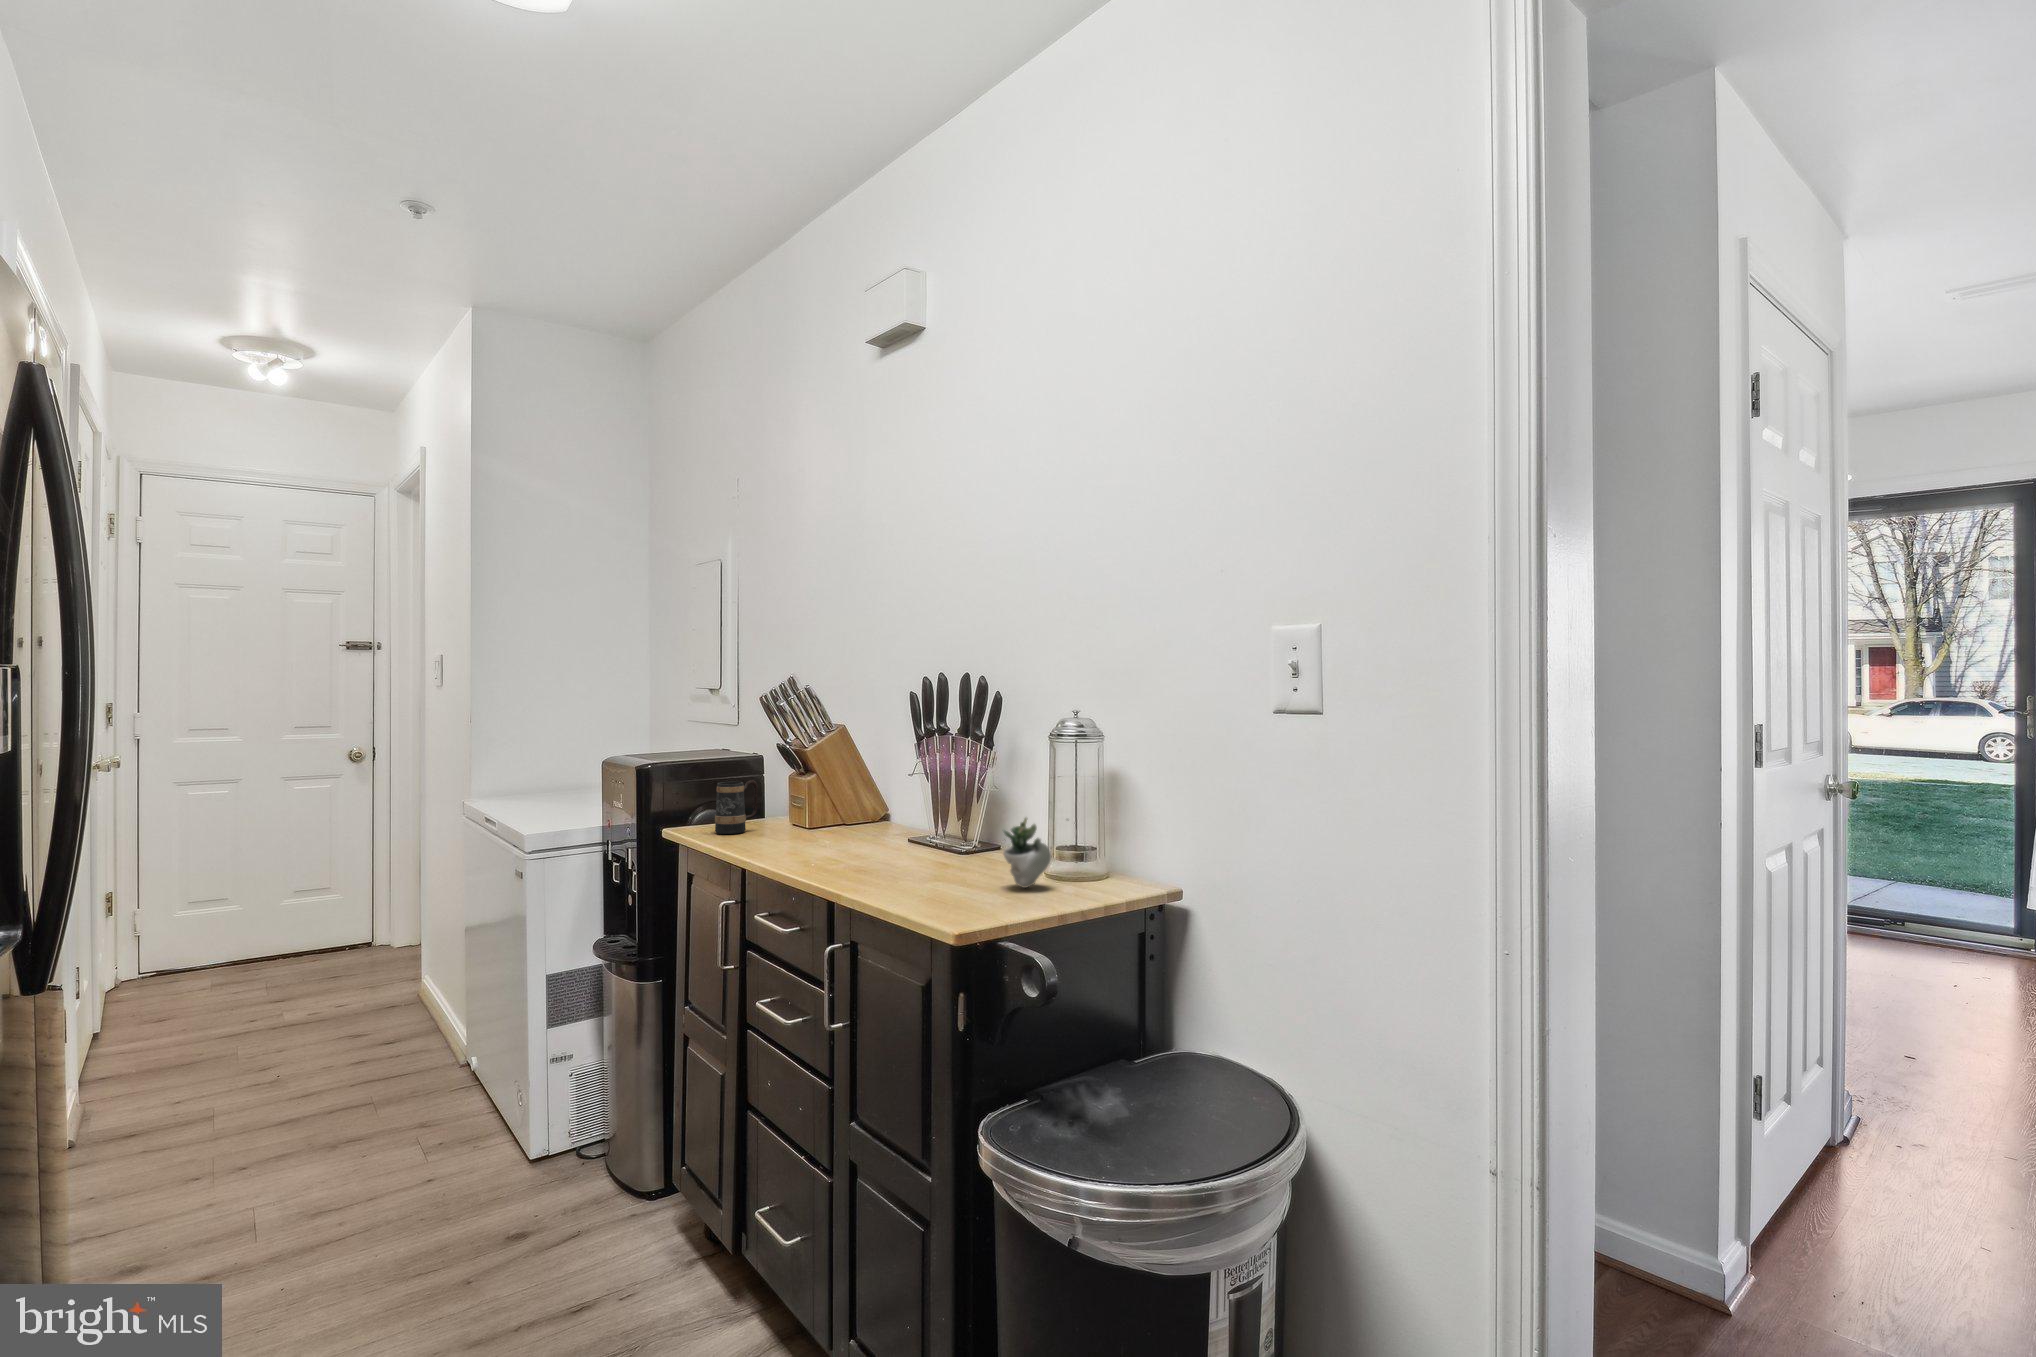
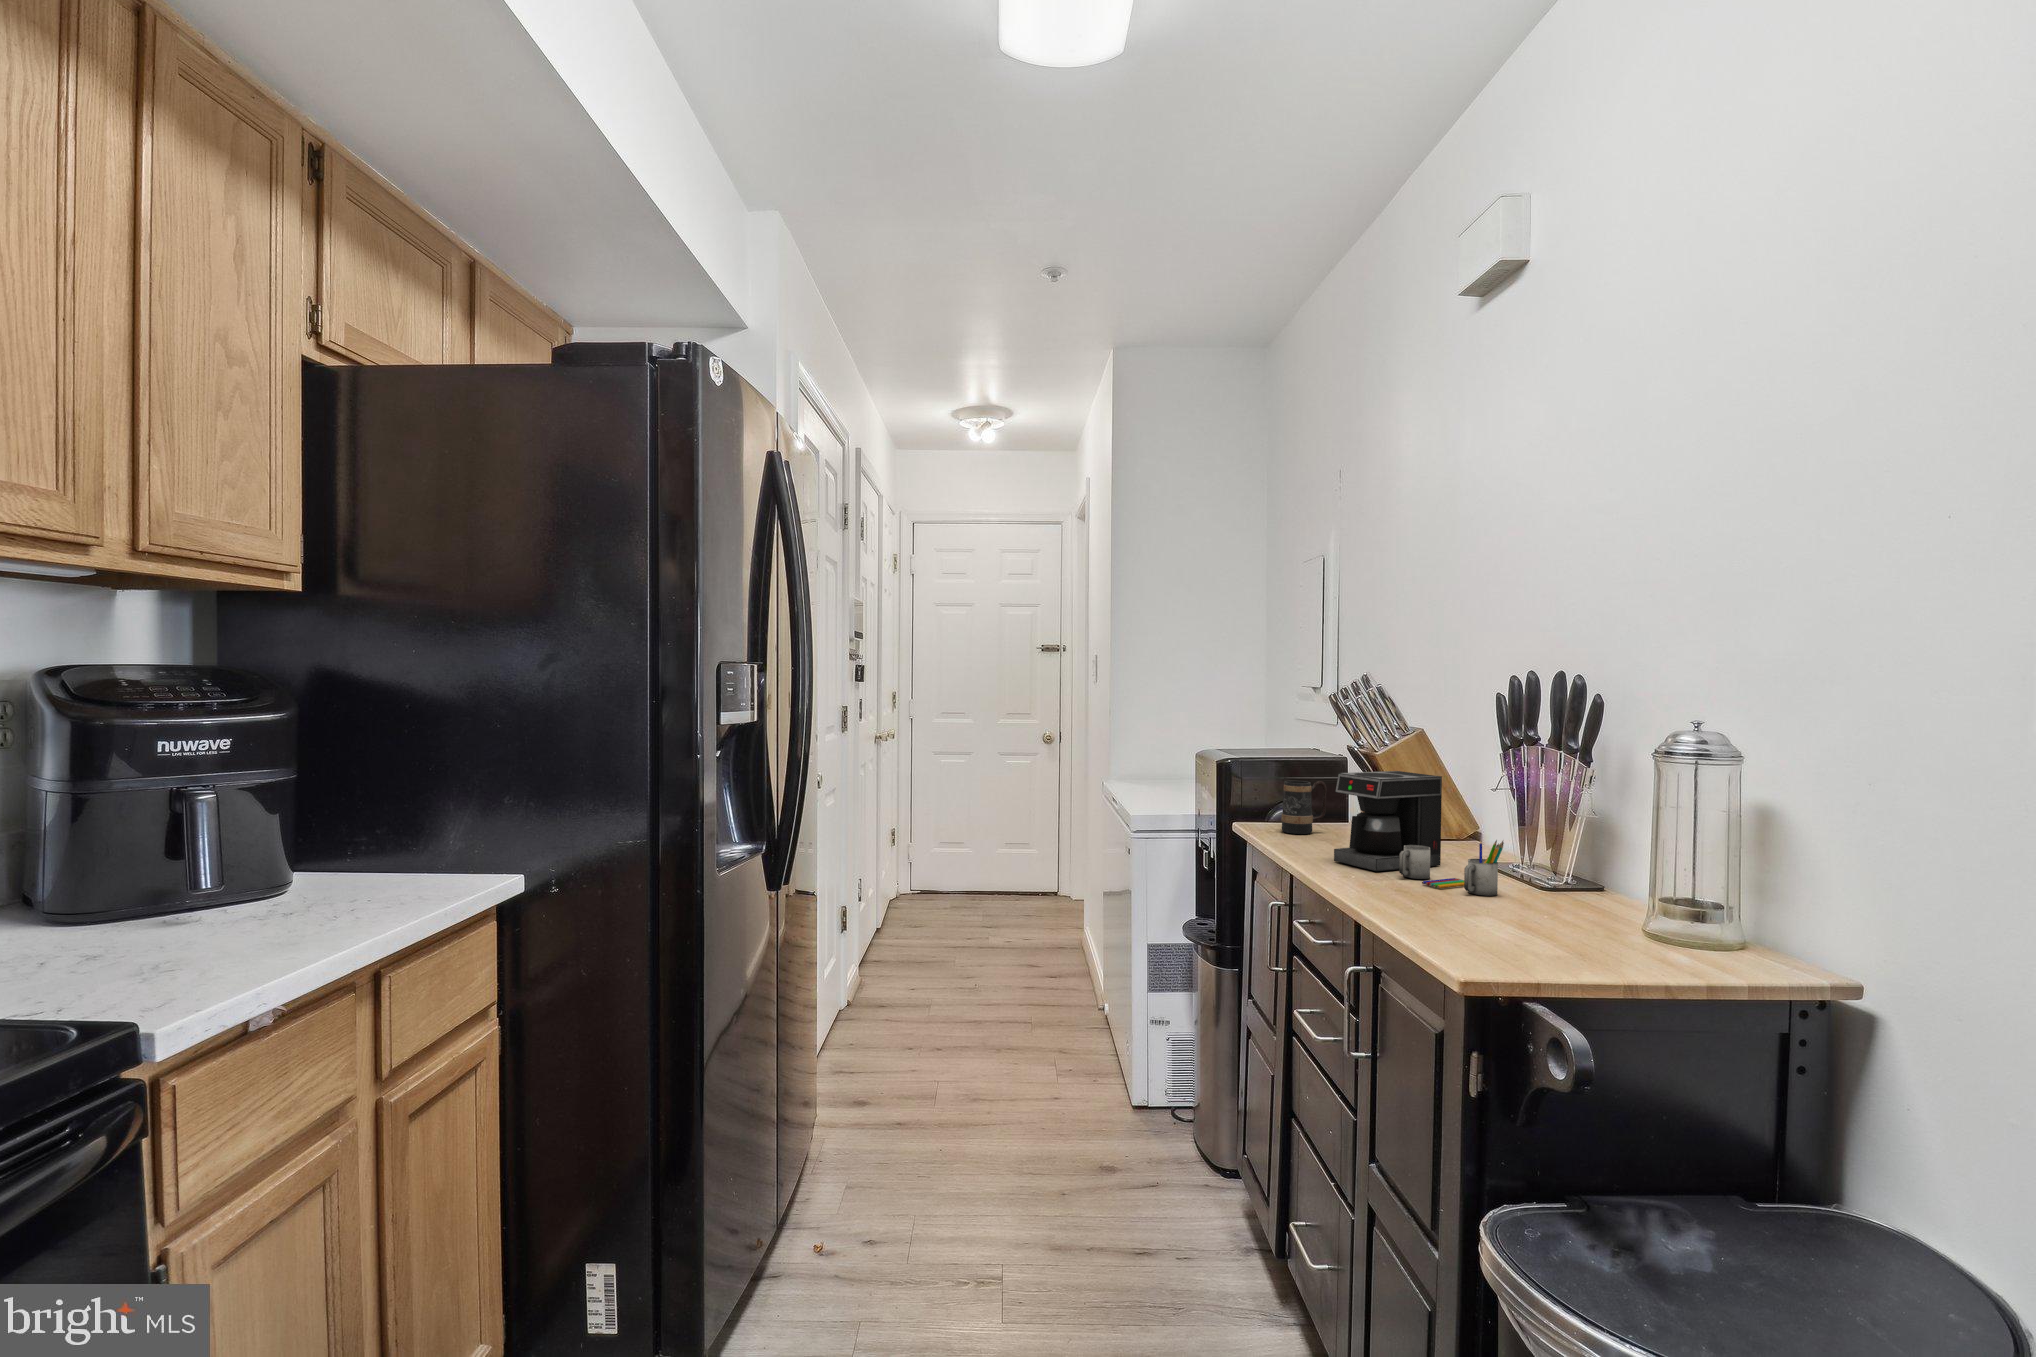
coffee maker: none [783,765,937,866] -> present [1334,771,1504,896]
succulent plant: present [1003,818,1068,888] -> none [1572,853,1662,943]

